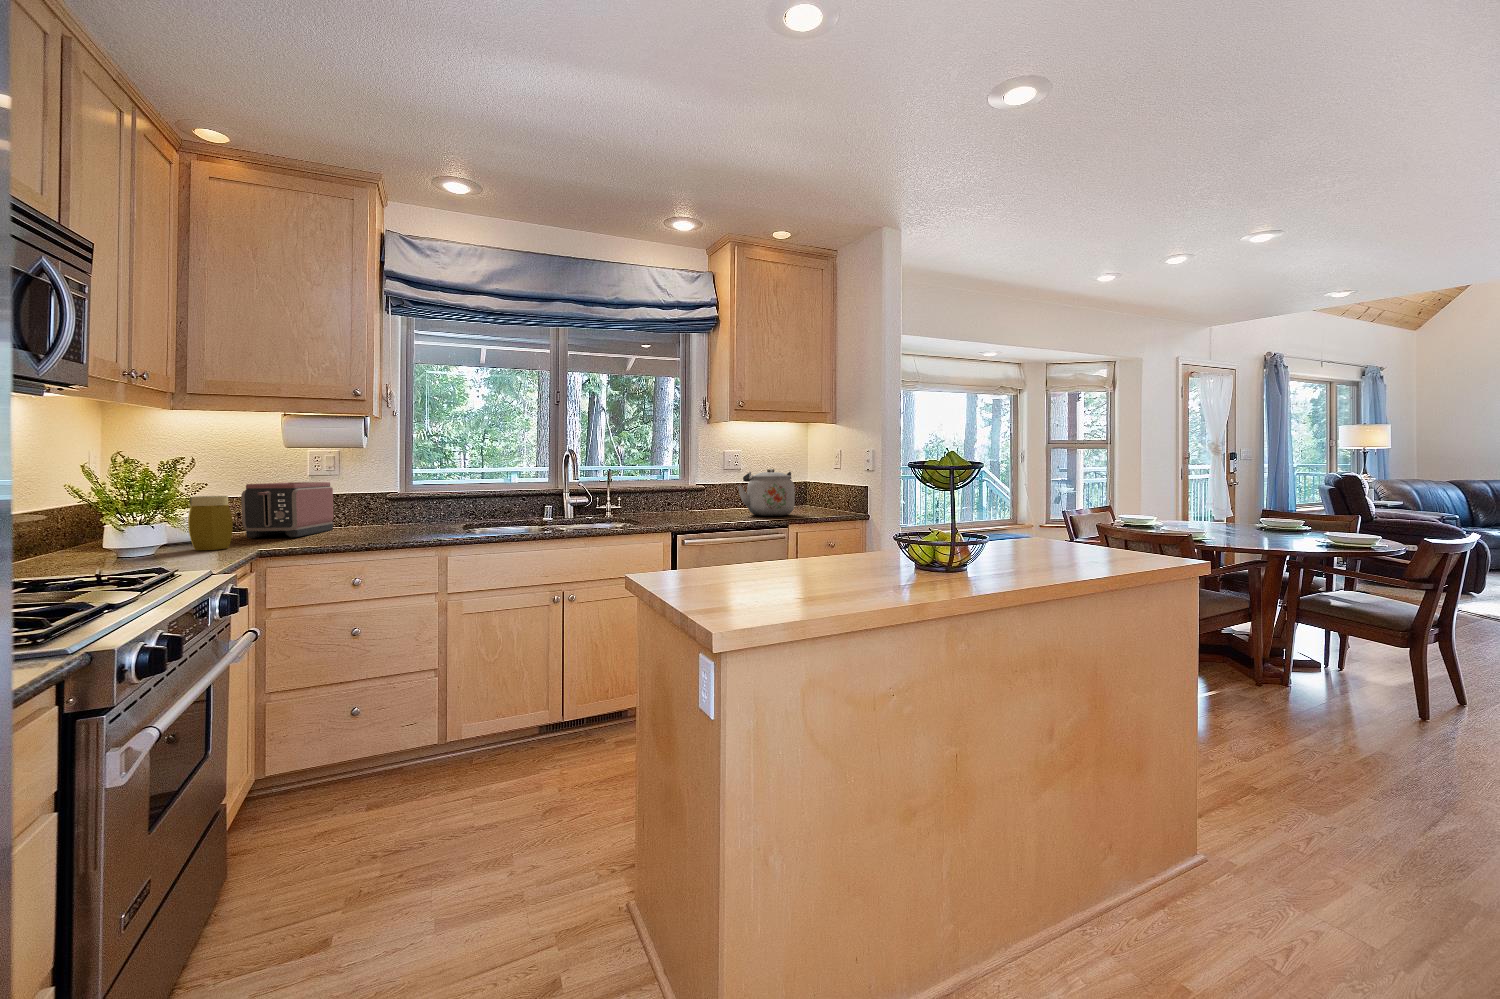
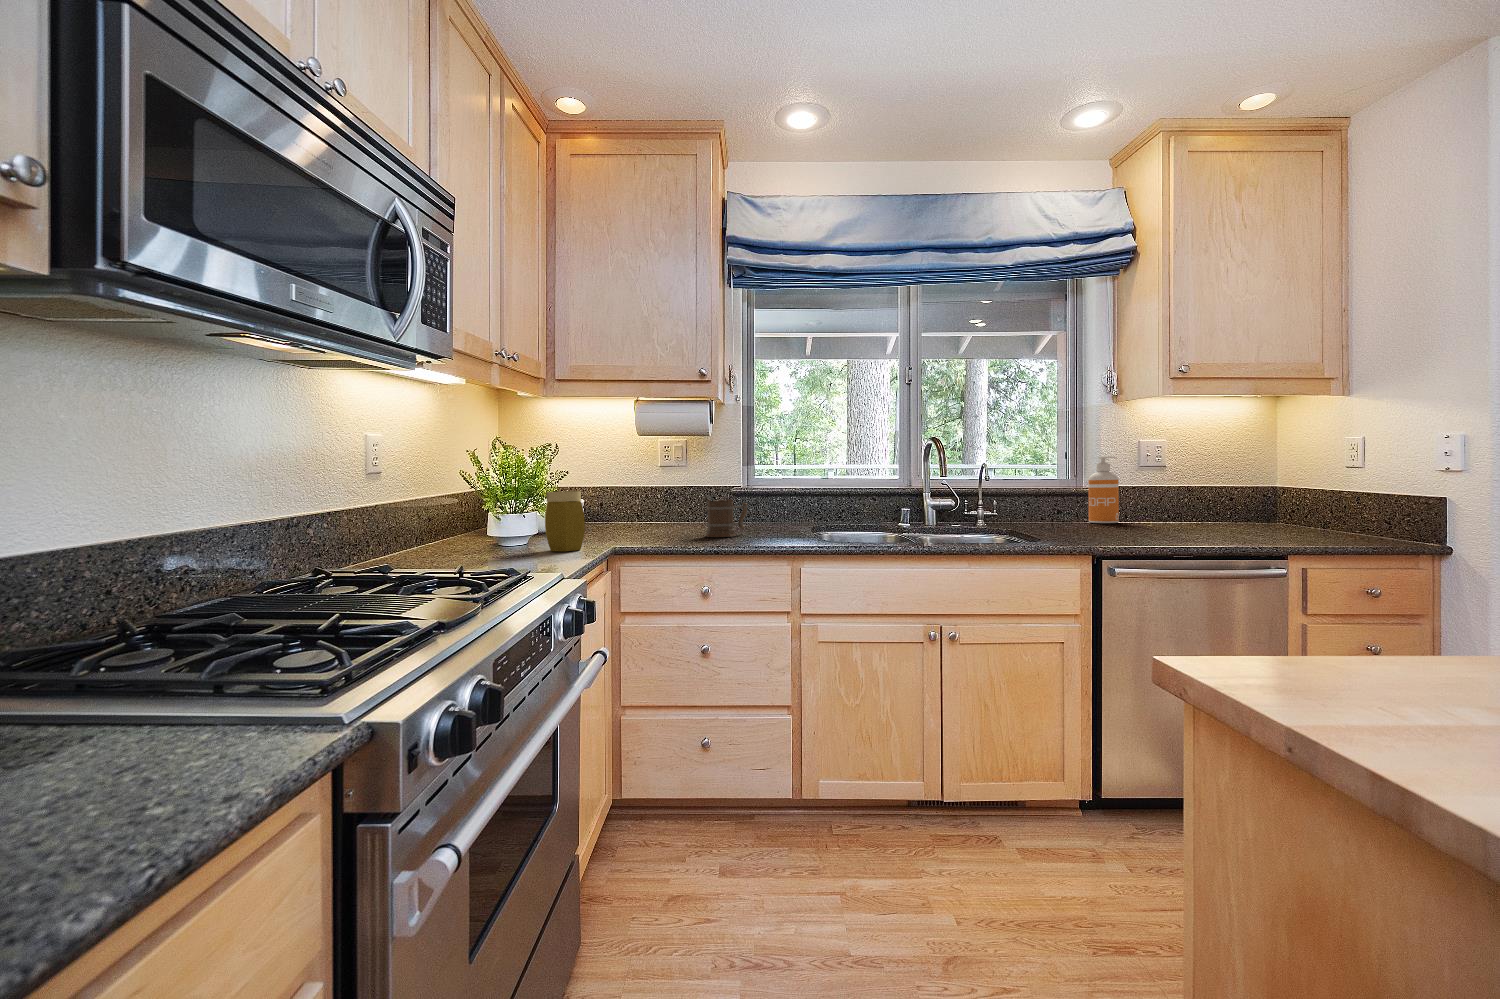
soap dispenser: none [684,469,703,517] -> present [1088,457,1119,523]
kettle: present [738,469,795,516] -> none [1173,454,1272,522]
toaster: present [241,482,334,538] -> none [594,479,679,539]
mug: none [359,501,401,534] -> present [706,499,748,537]

